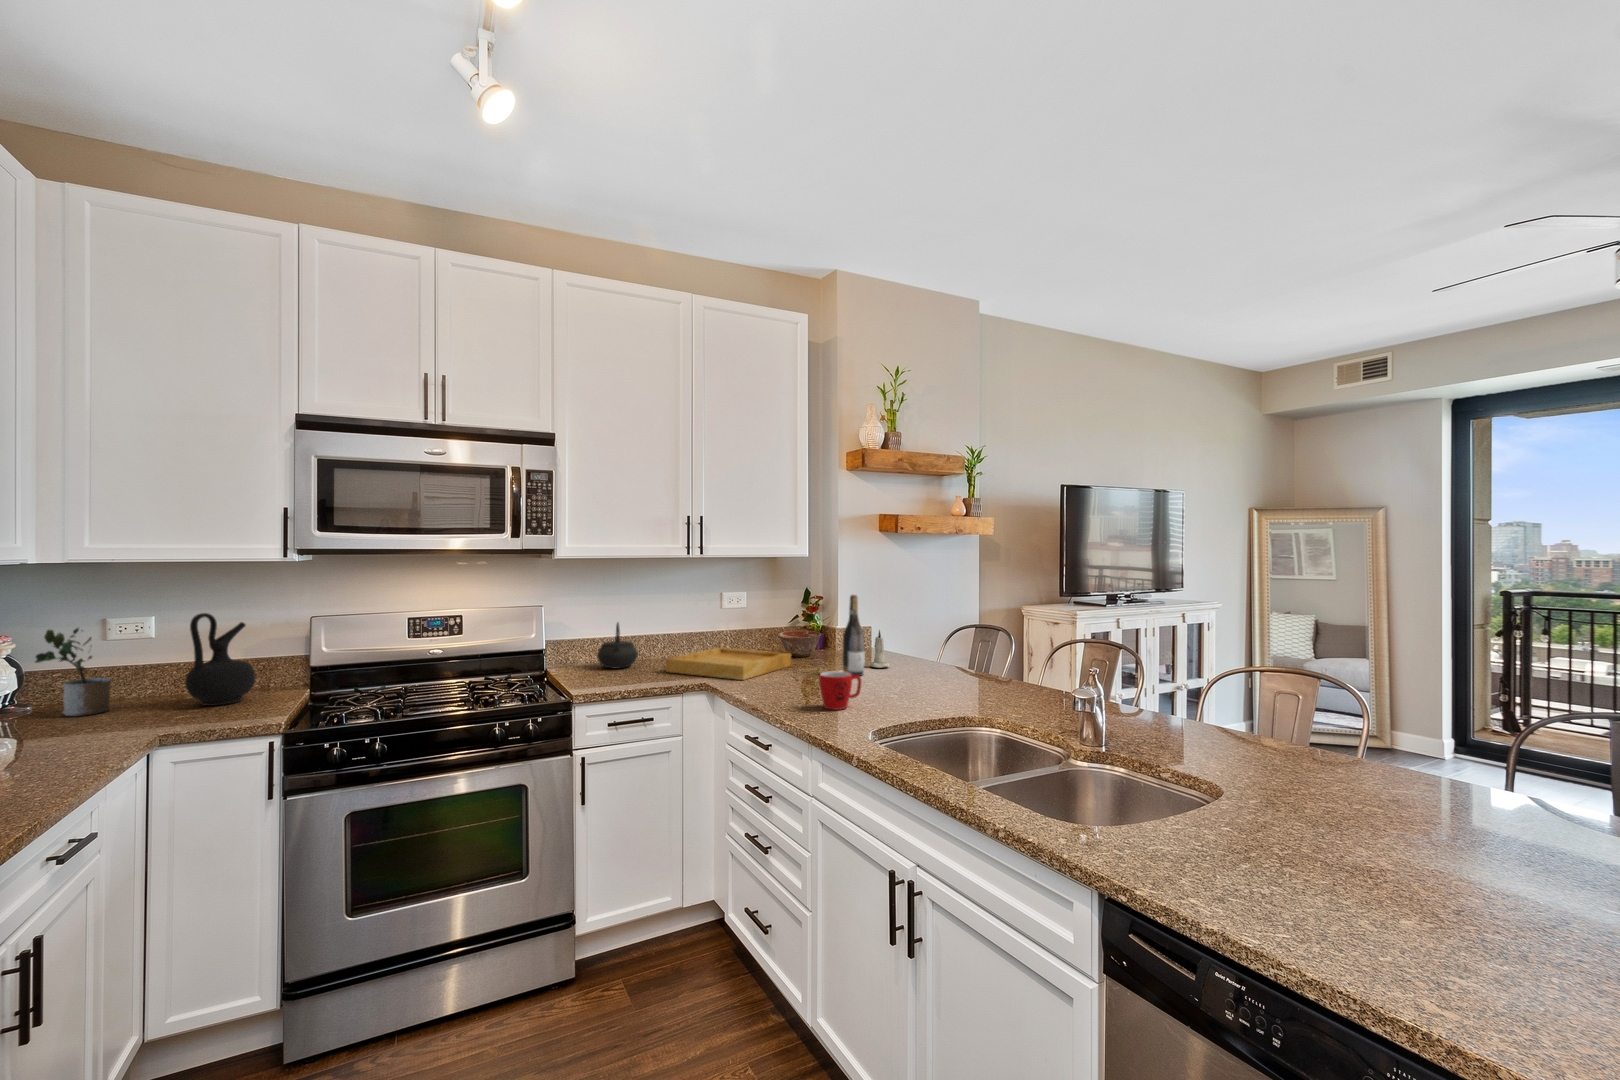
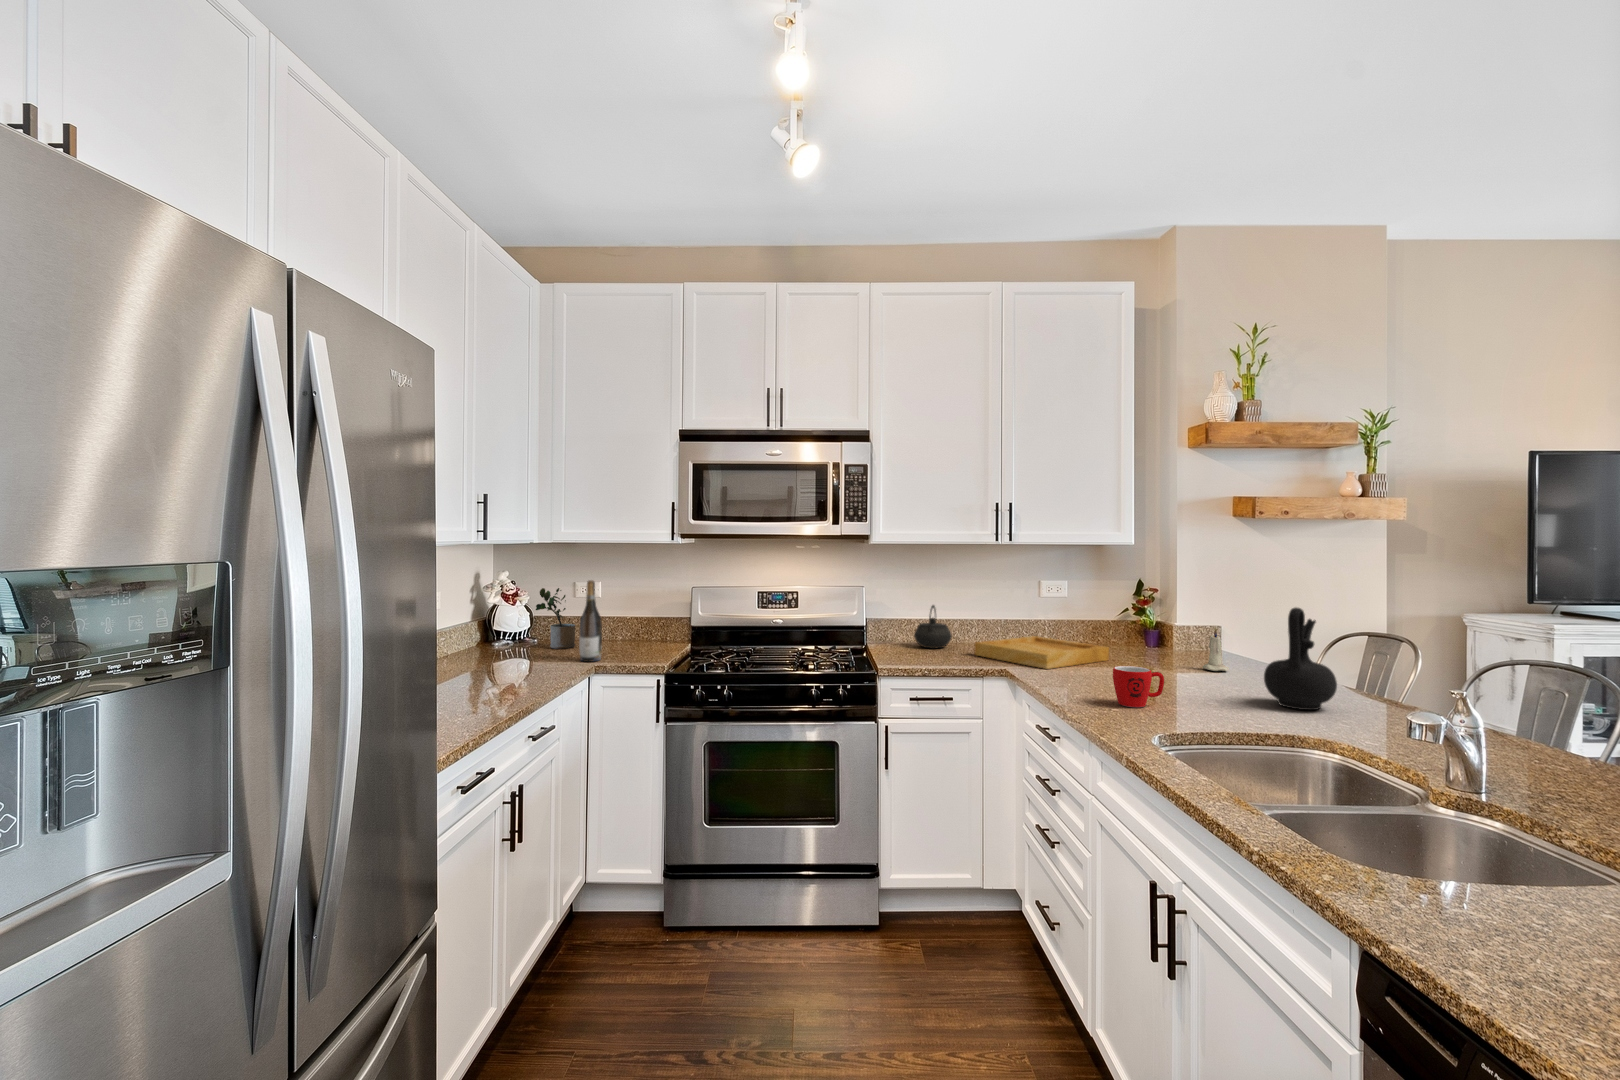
wine bottle: present [843,595,865,676] -> present [579,580,602,662]
ceramic jug: present [185,613,256,706] -> present [1264,608,1337,710]
ceramic bowl: present [778,630,821,657] -> none [1101,624,1151,652]

